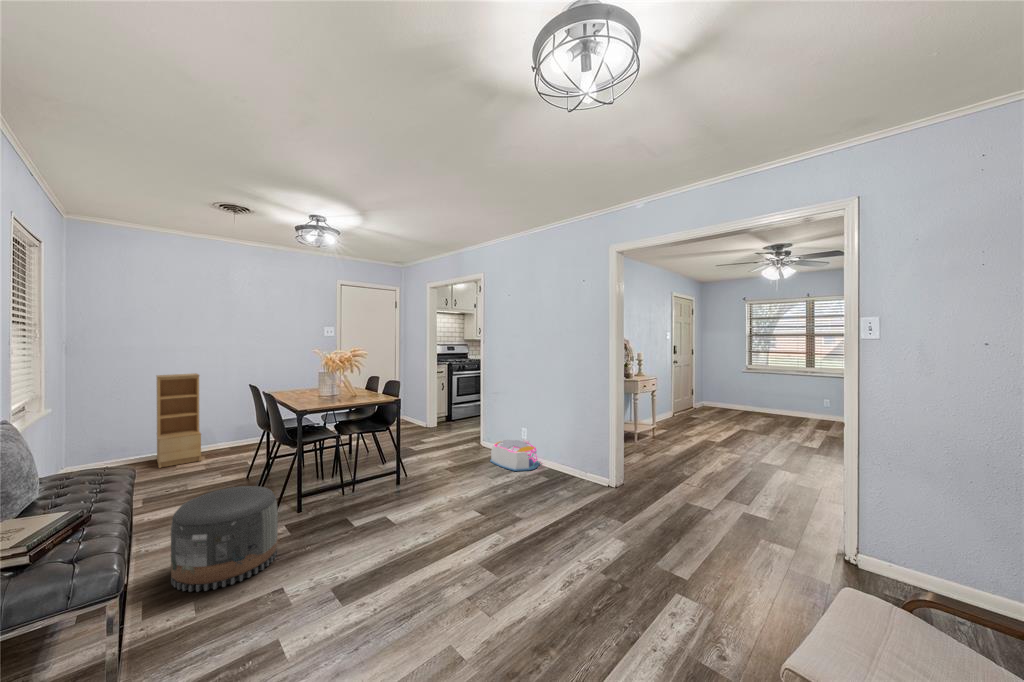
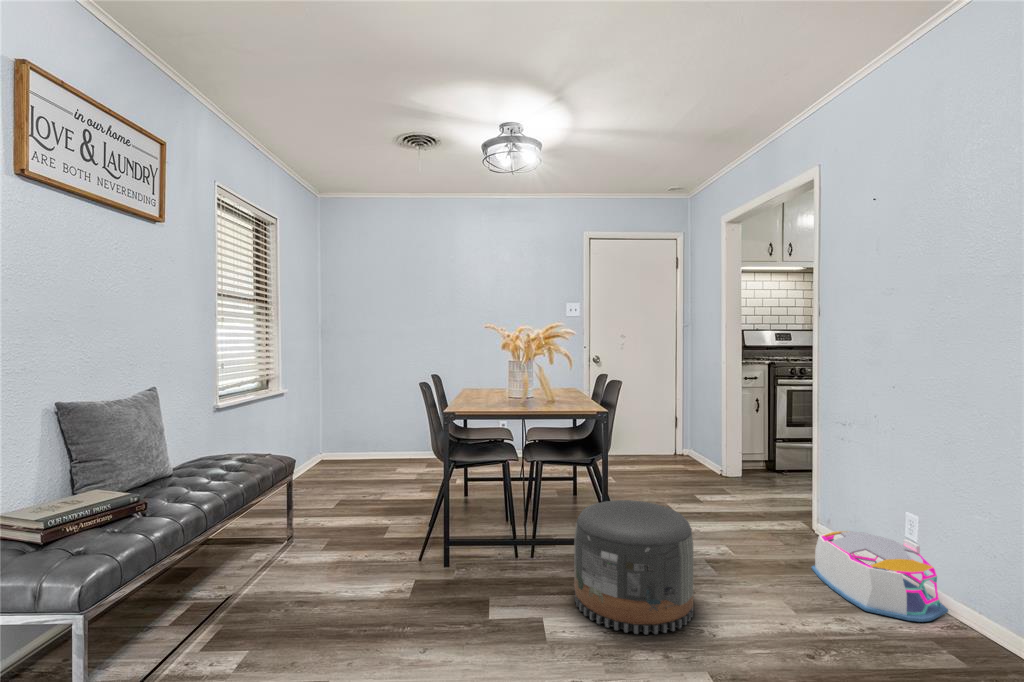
bookshelf: present [156,373,201,468] -> none [387,364,430,468]
pouf: present [171,486,278,592] -> present [574,500,693,634]

